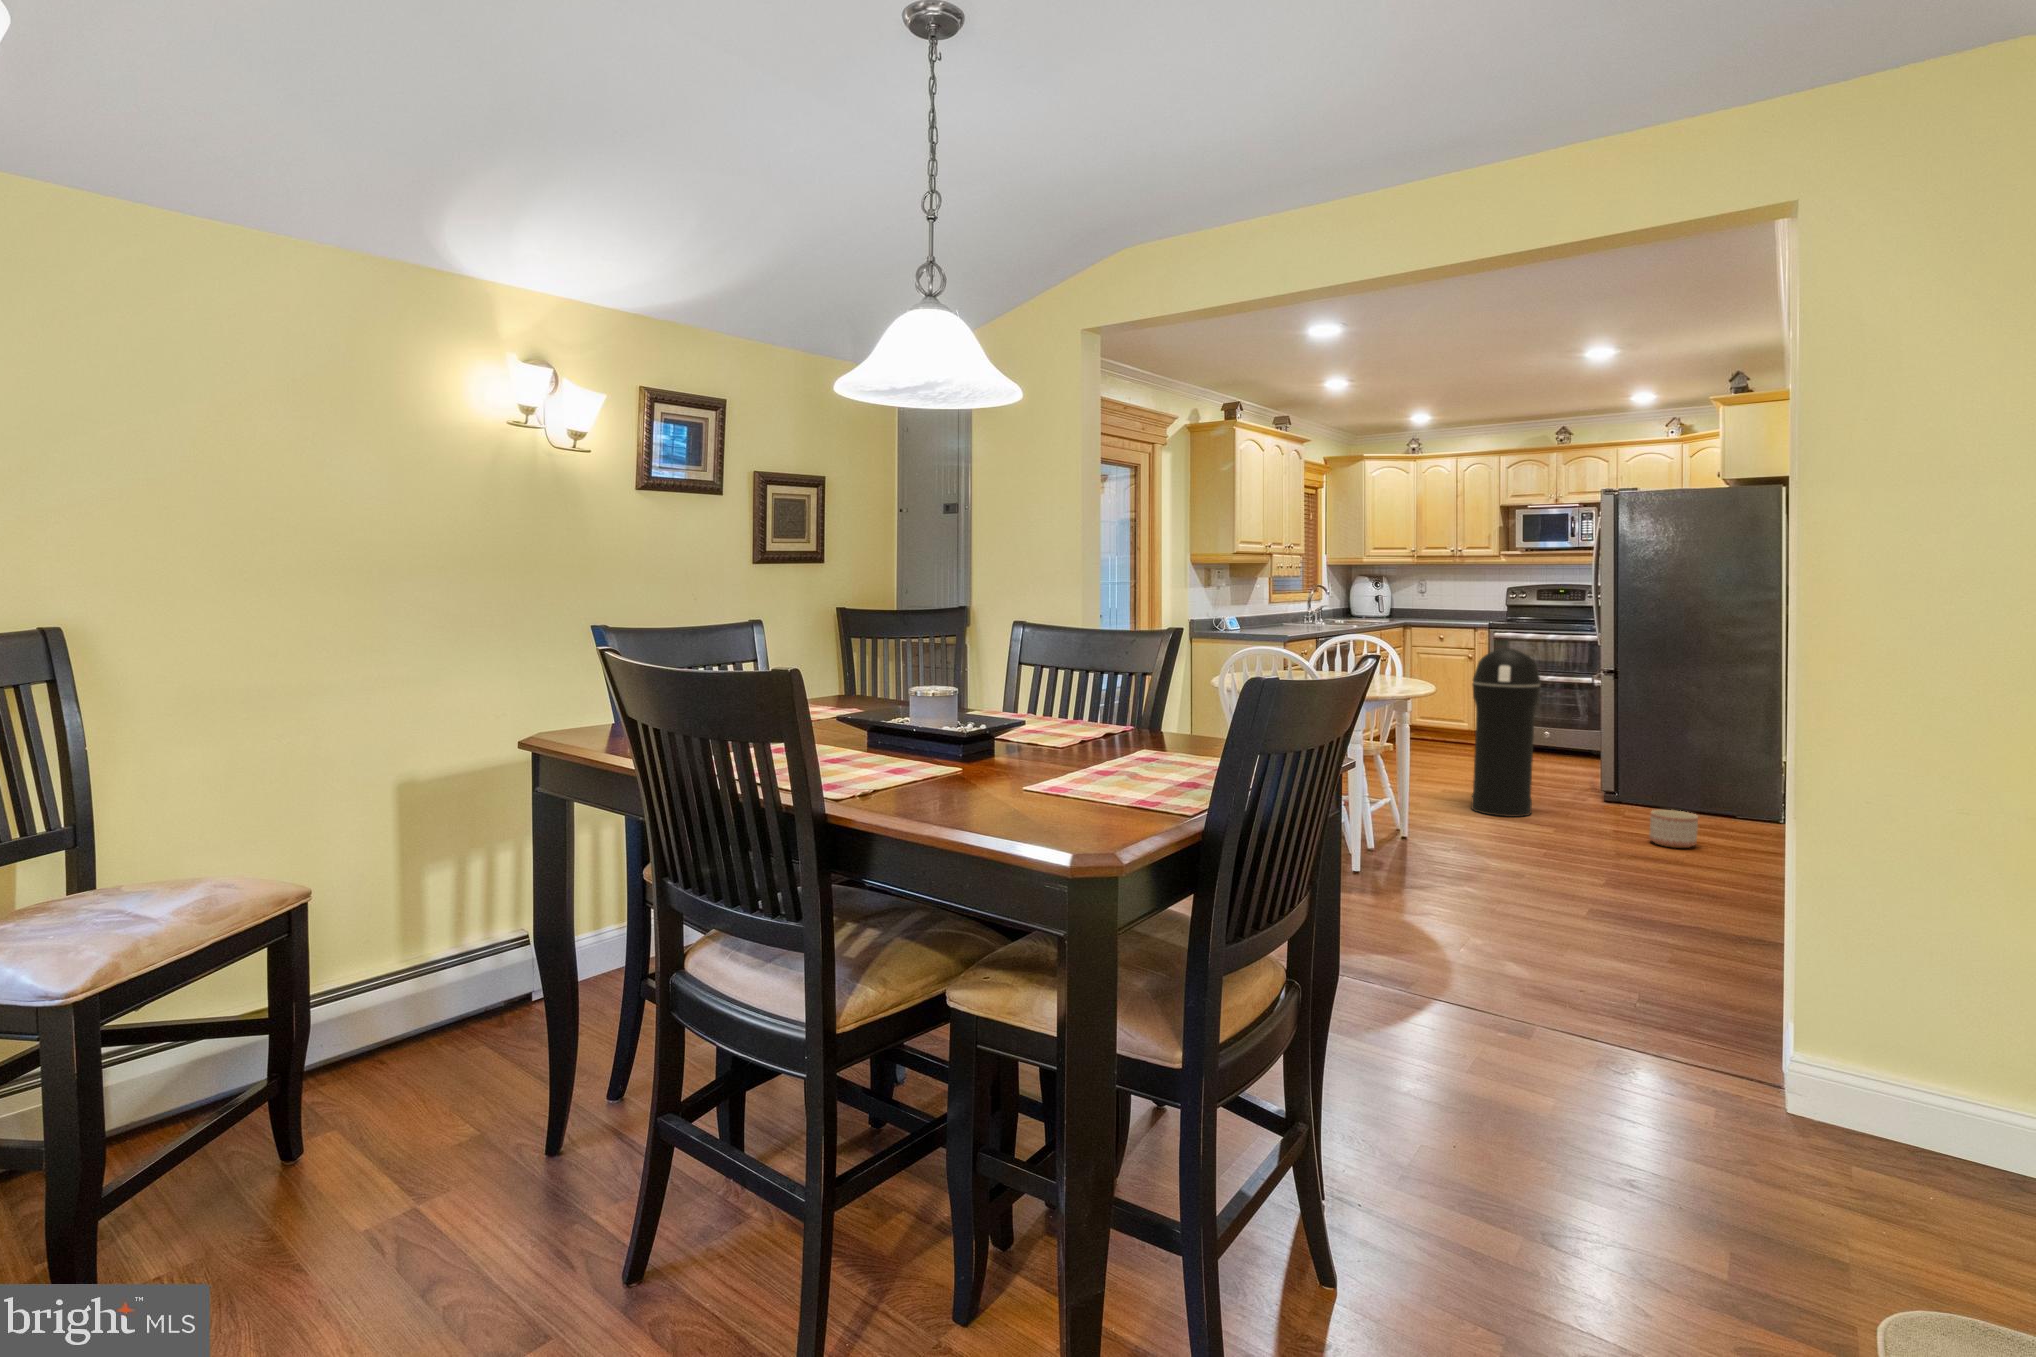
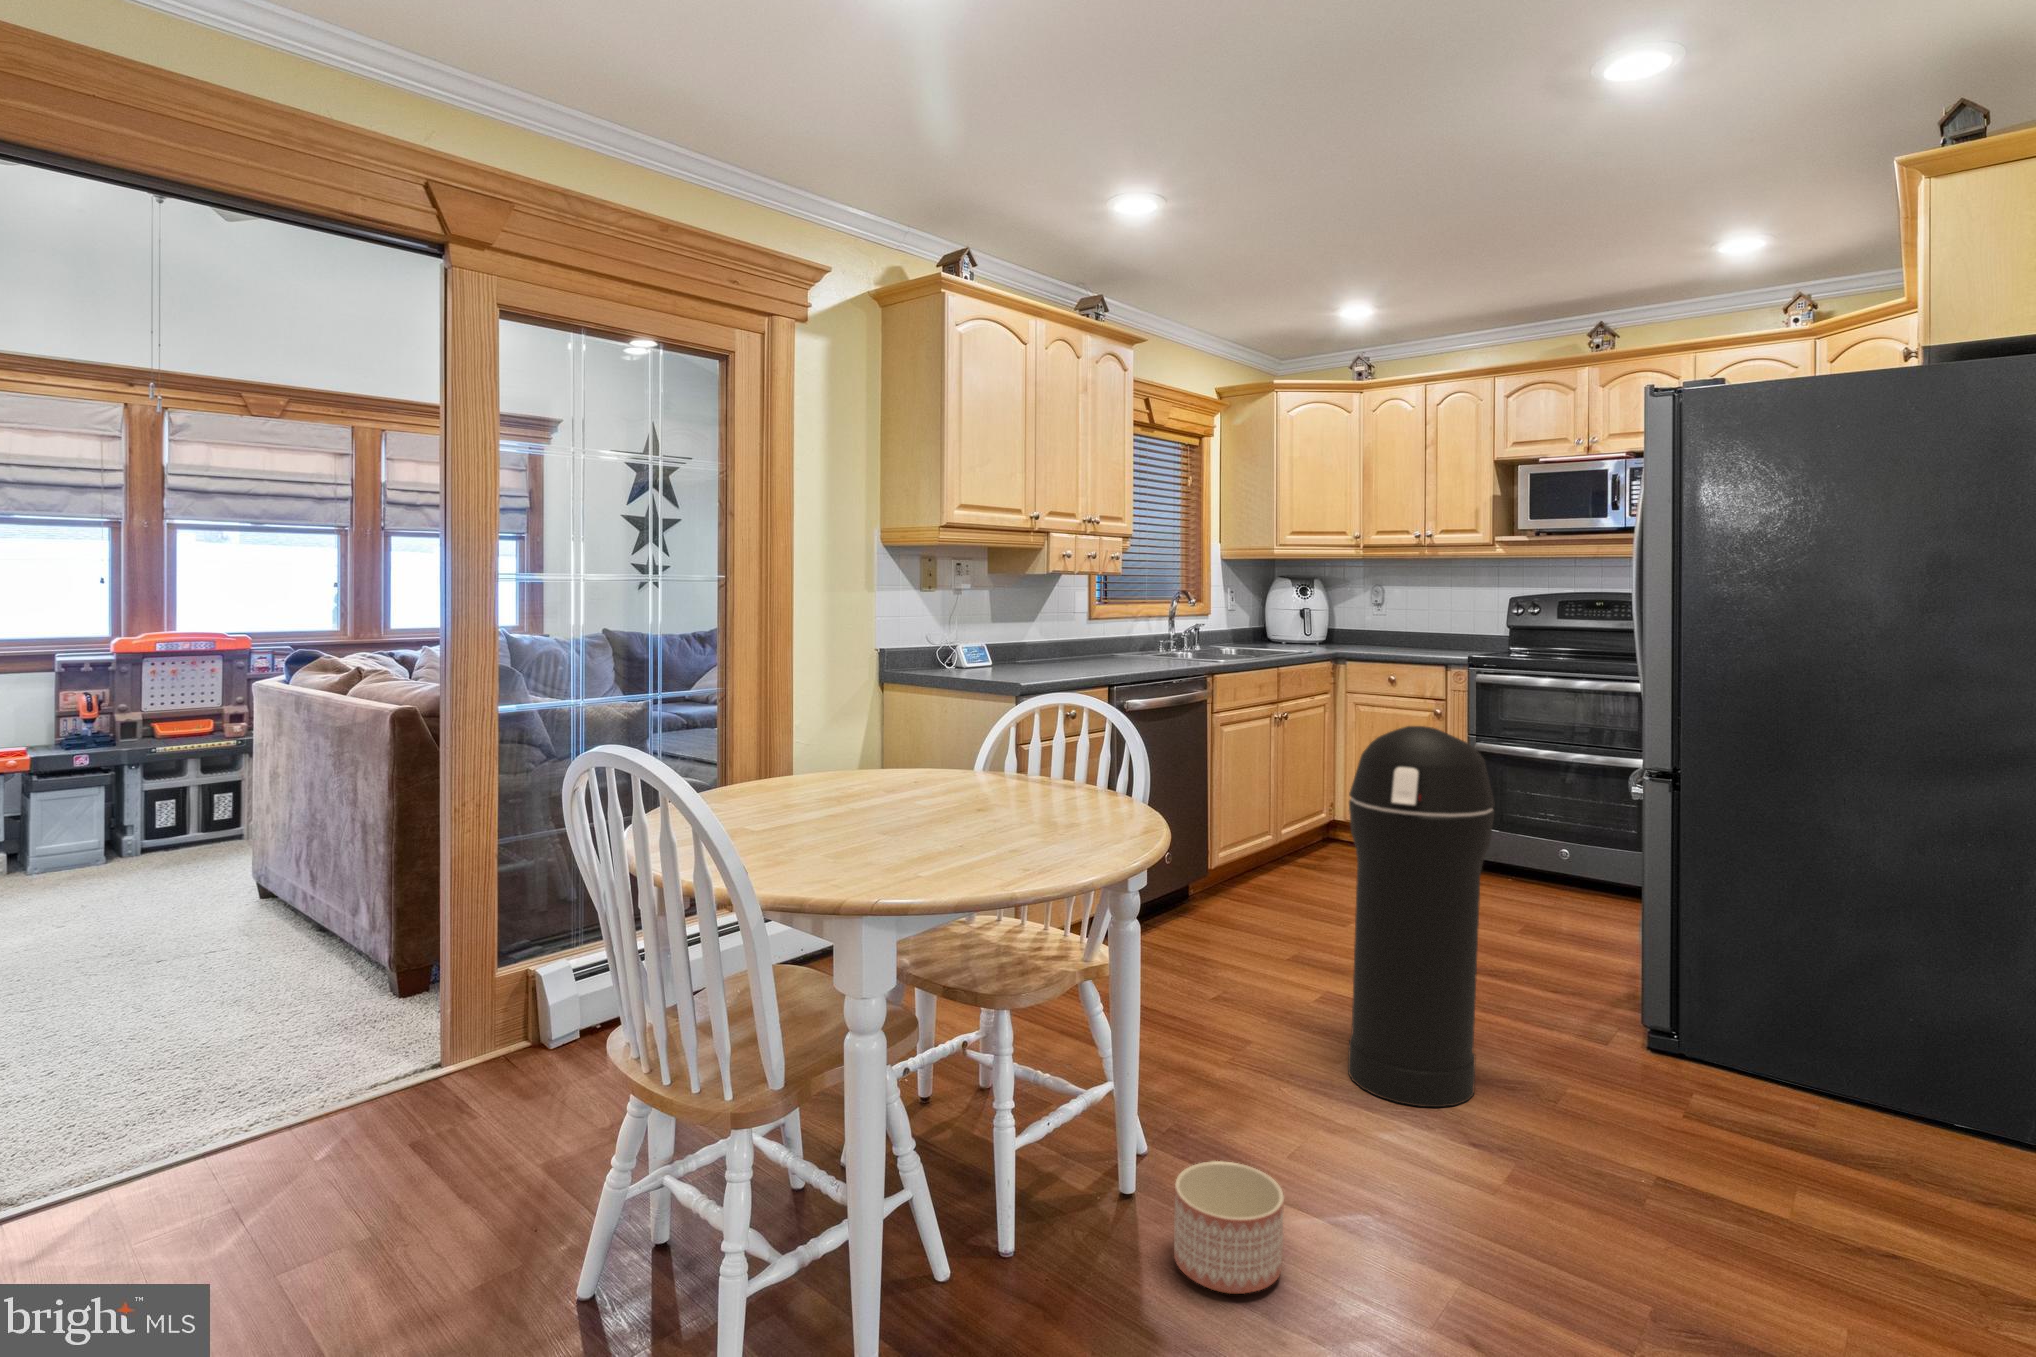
planter: present [1649,810,1698,848] -> present [1174,1161,1284,1294]

